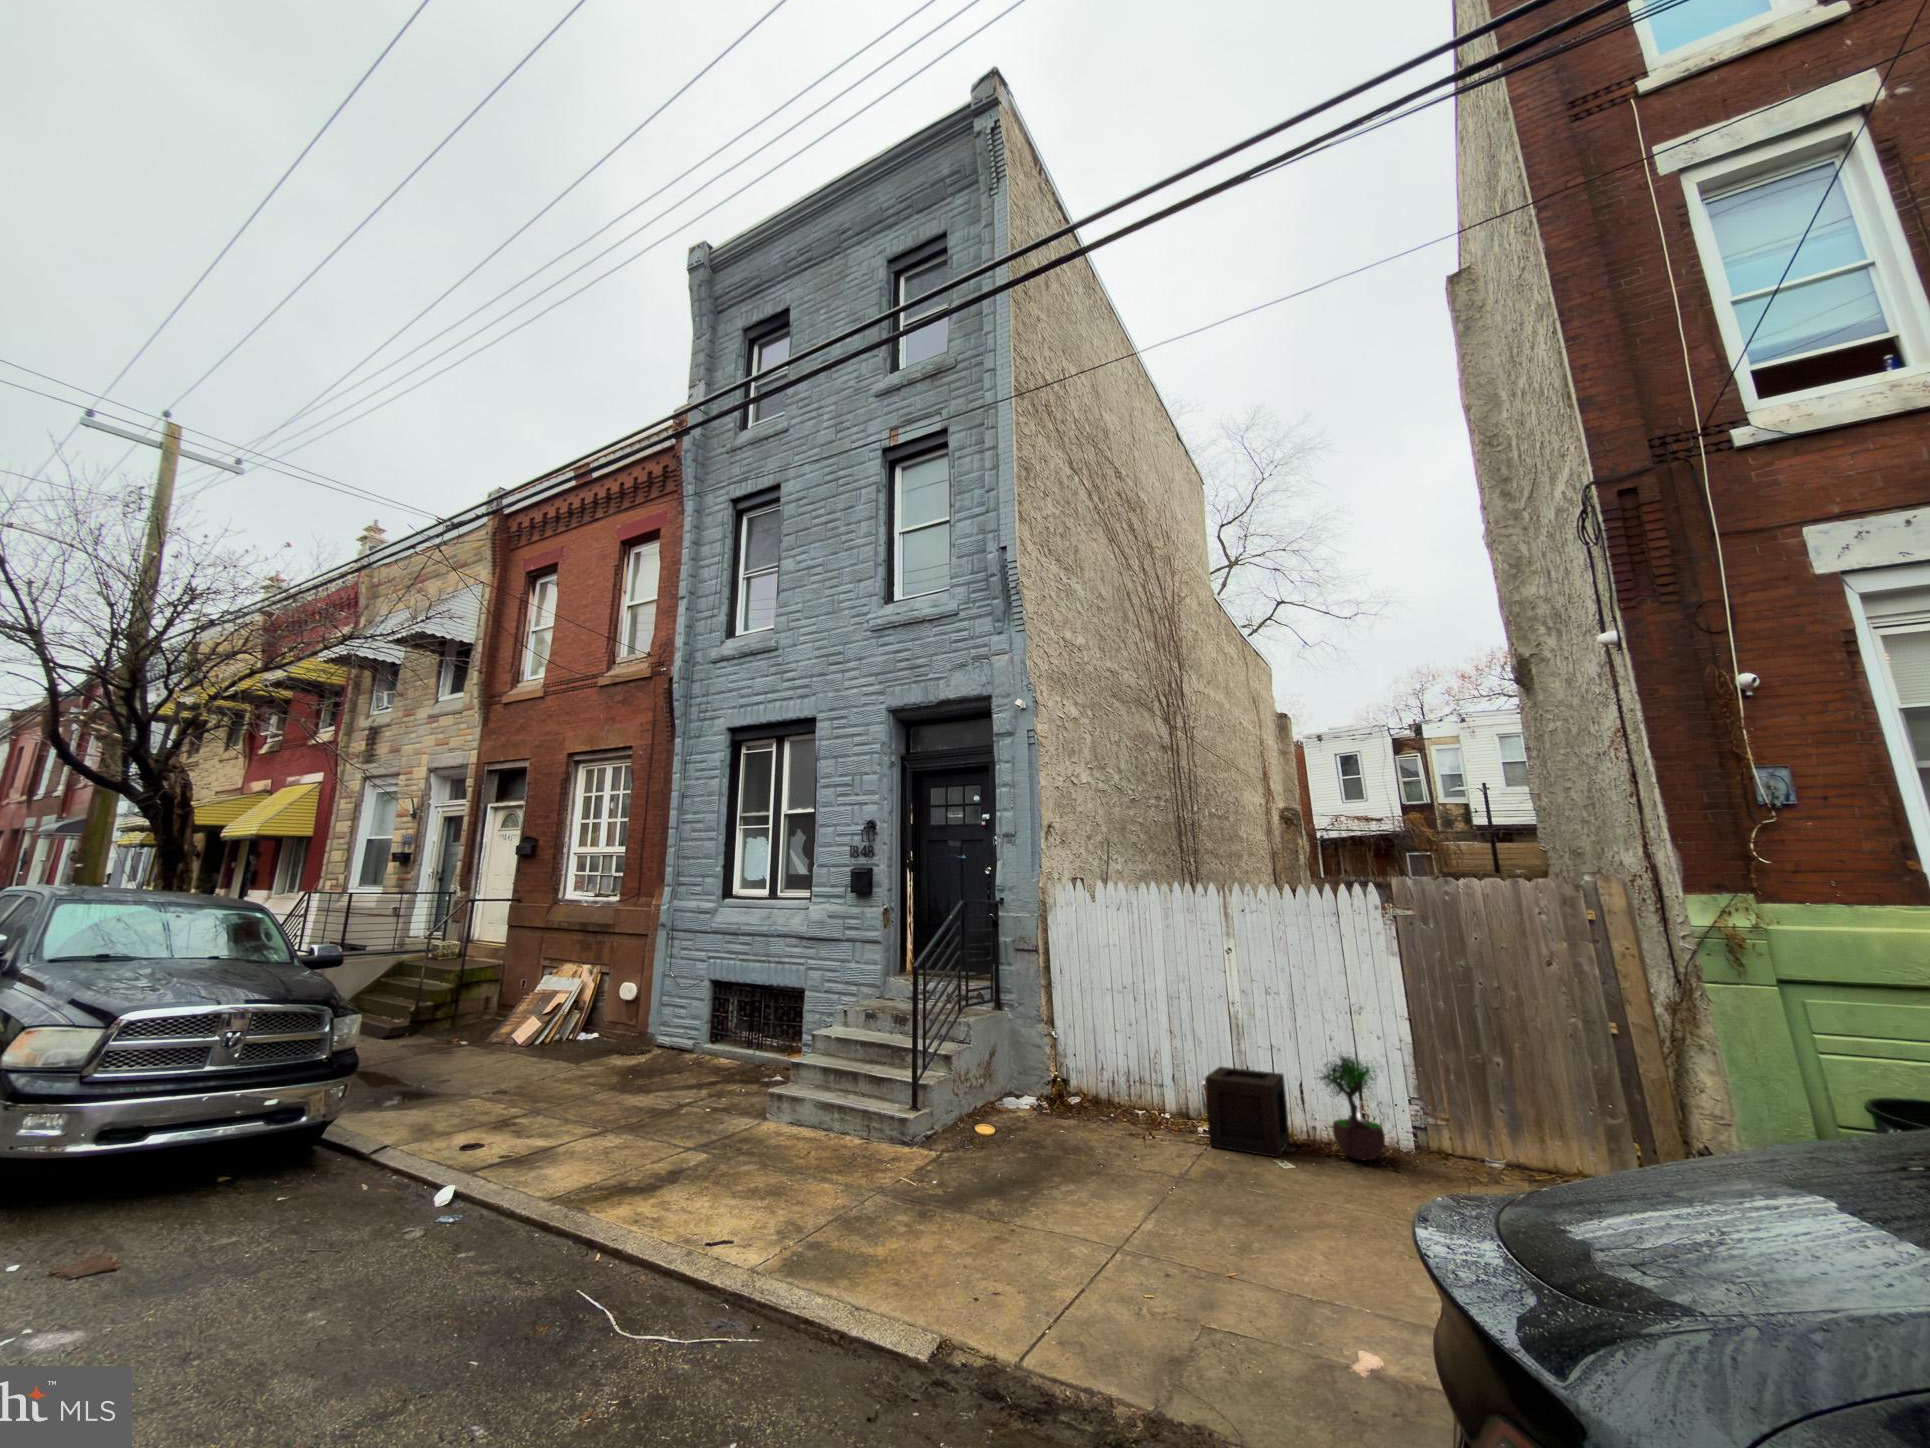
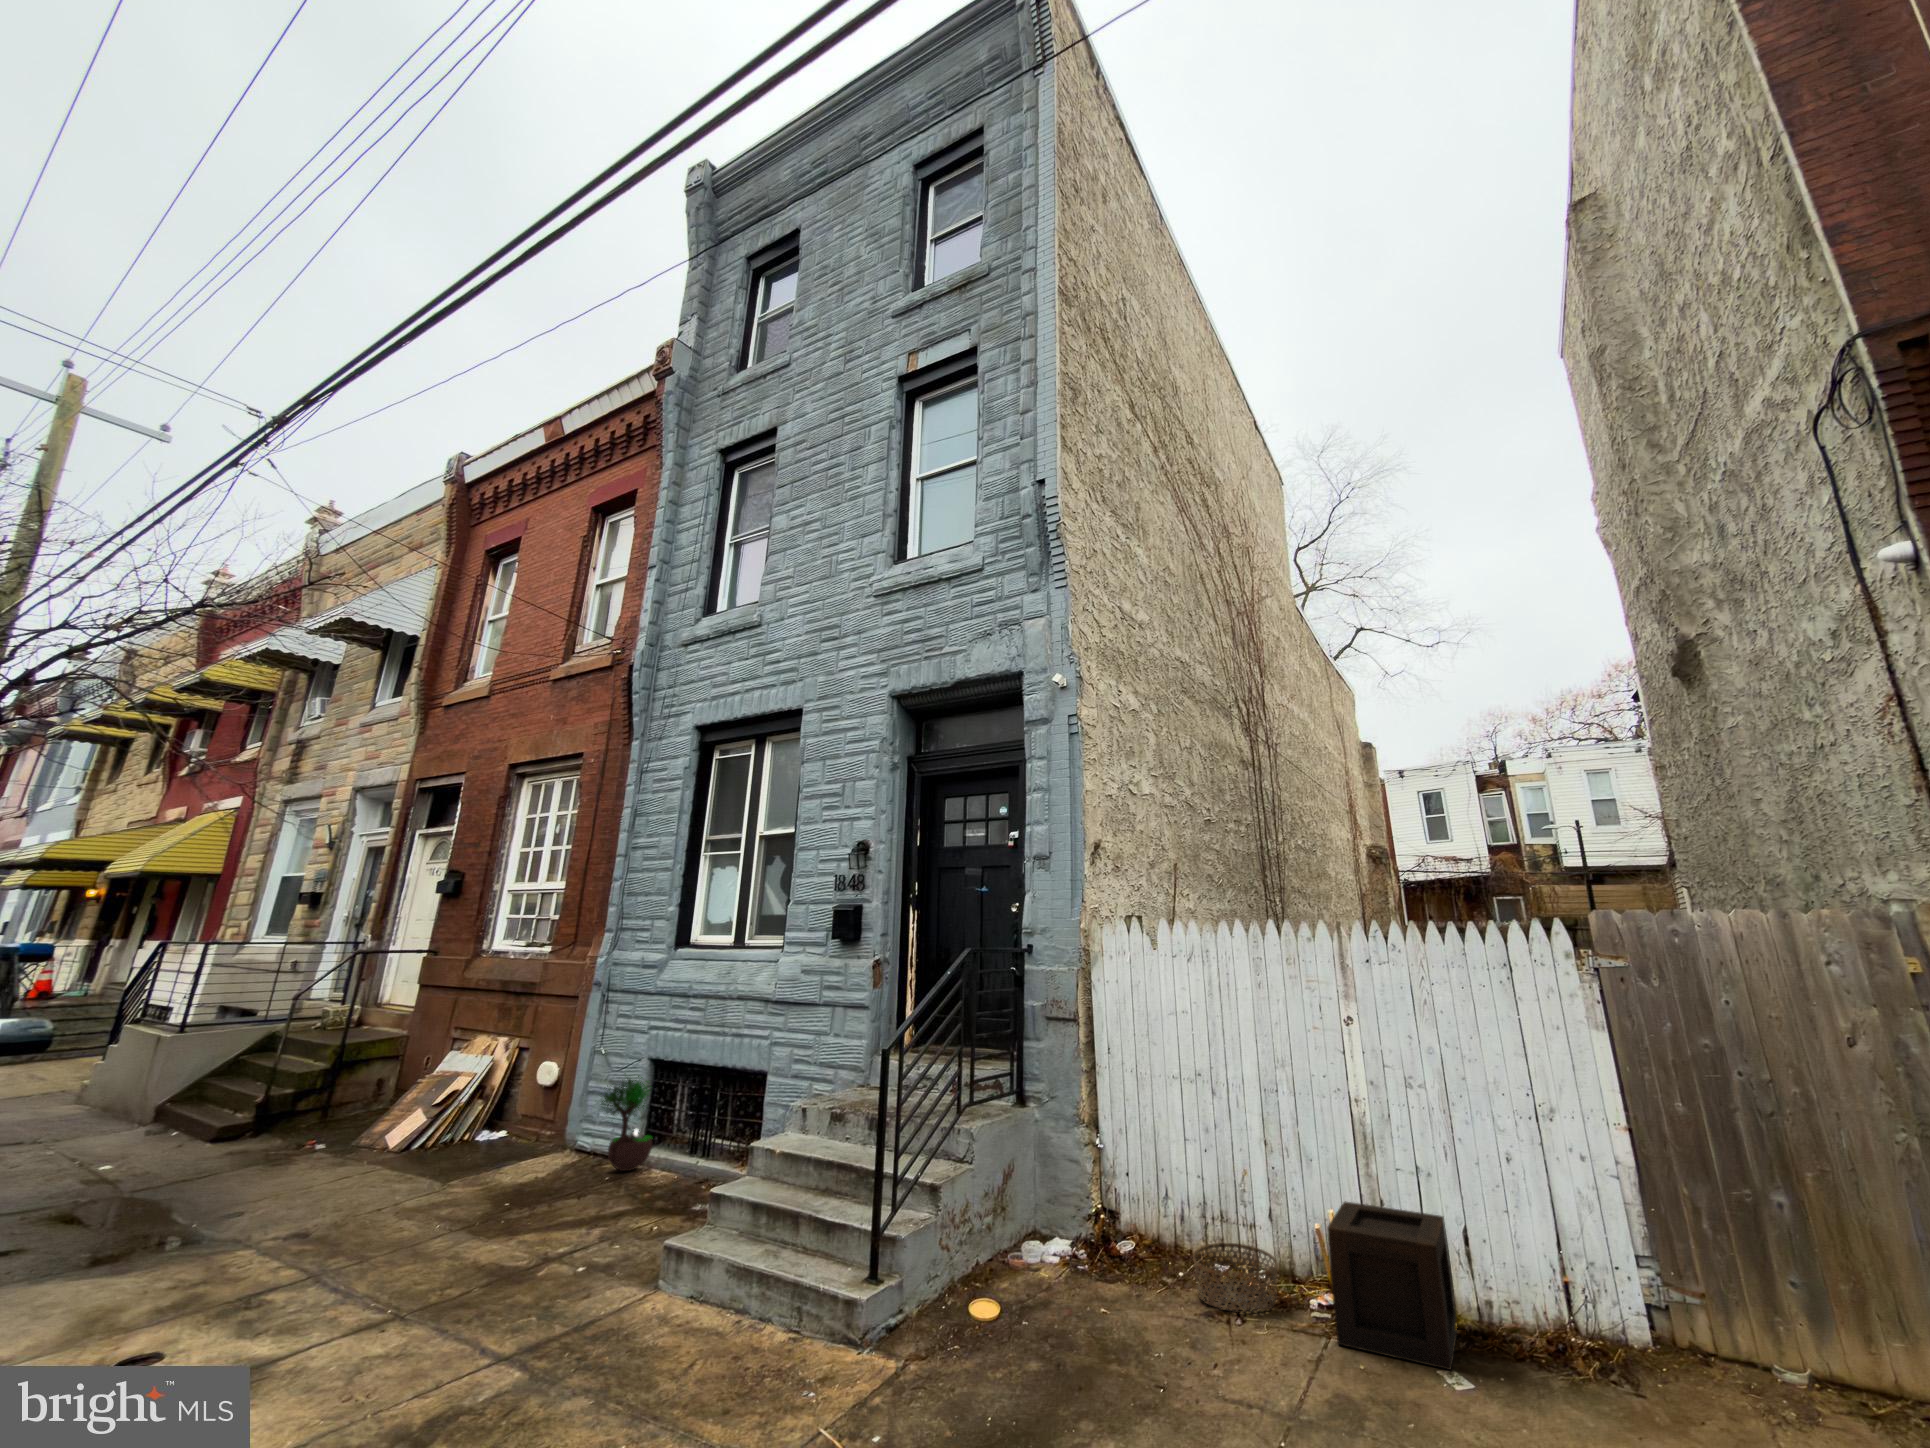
basket: present [616,1032,654,1054] -> present [1193,1243,1277,1312]
potted tree: present [1319,1054,1385,1160] -> present [599,1076,653,1171]

